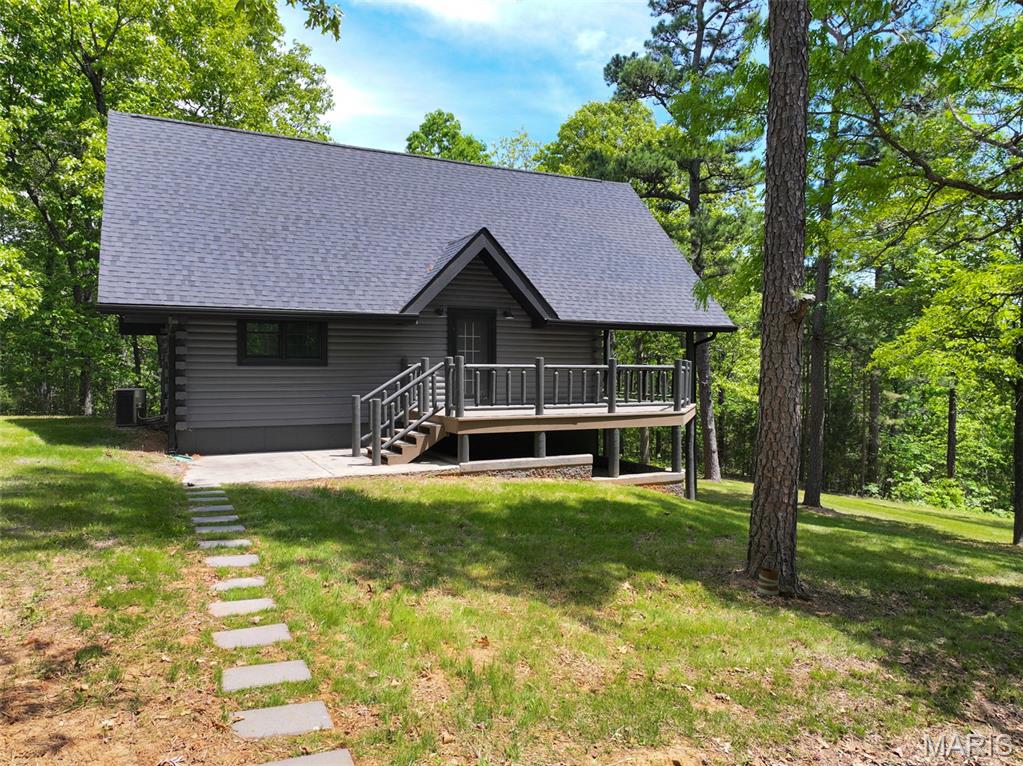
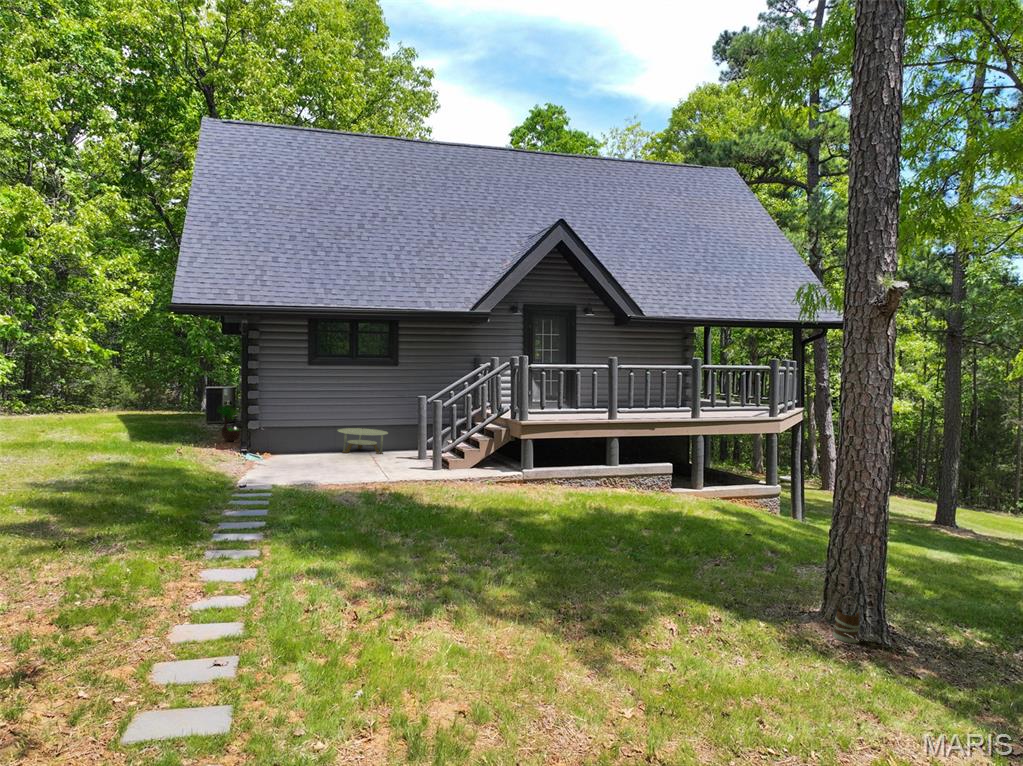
potted tree: none [140,403,166,443] -> present [217,405,241,441]
round table: none [270,428,321,452] -> present [338,428,388,454]

